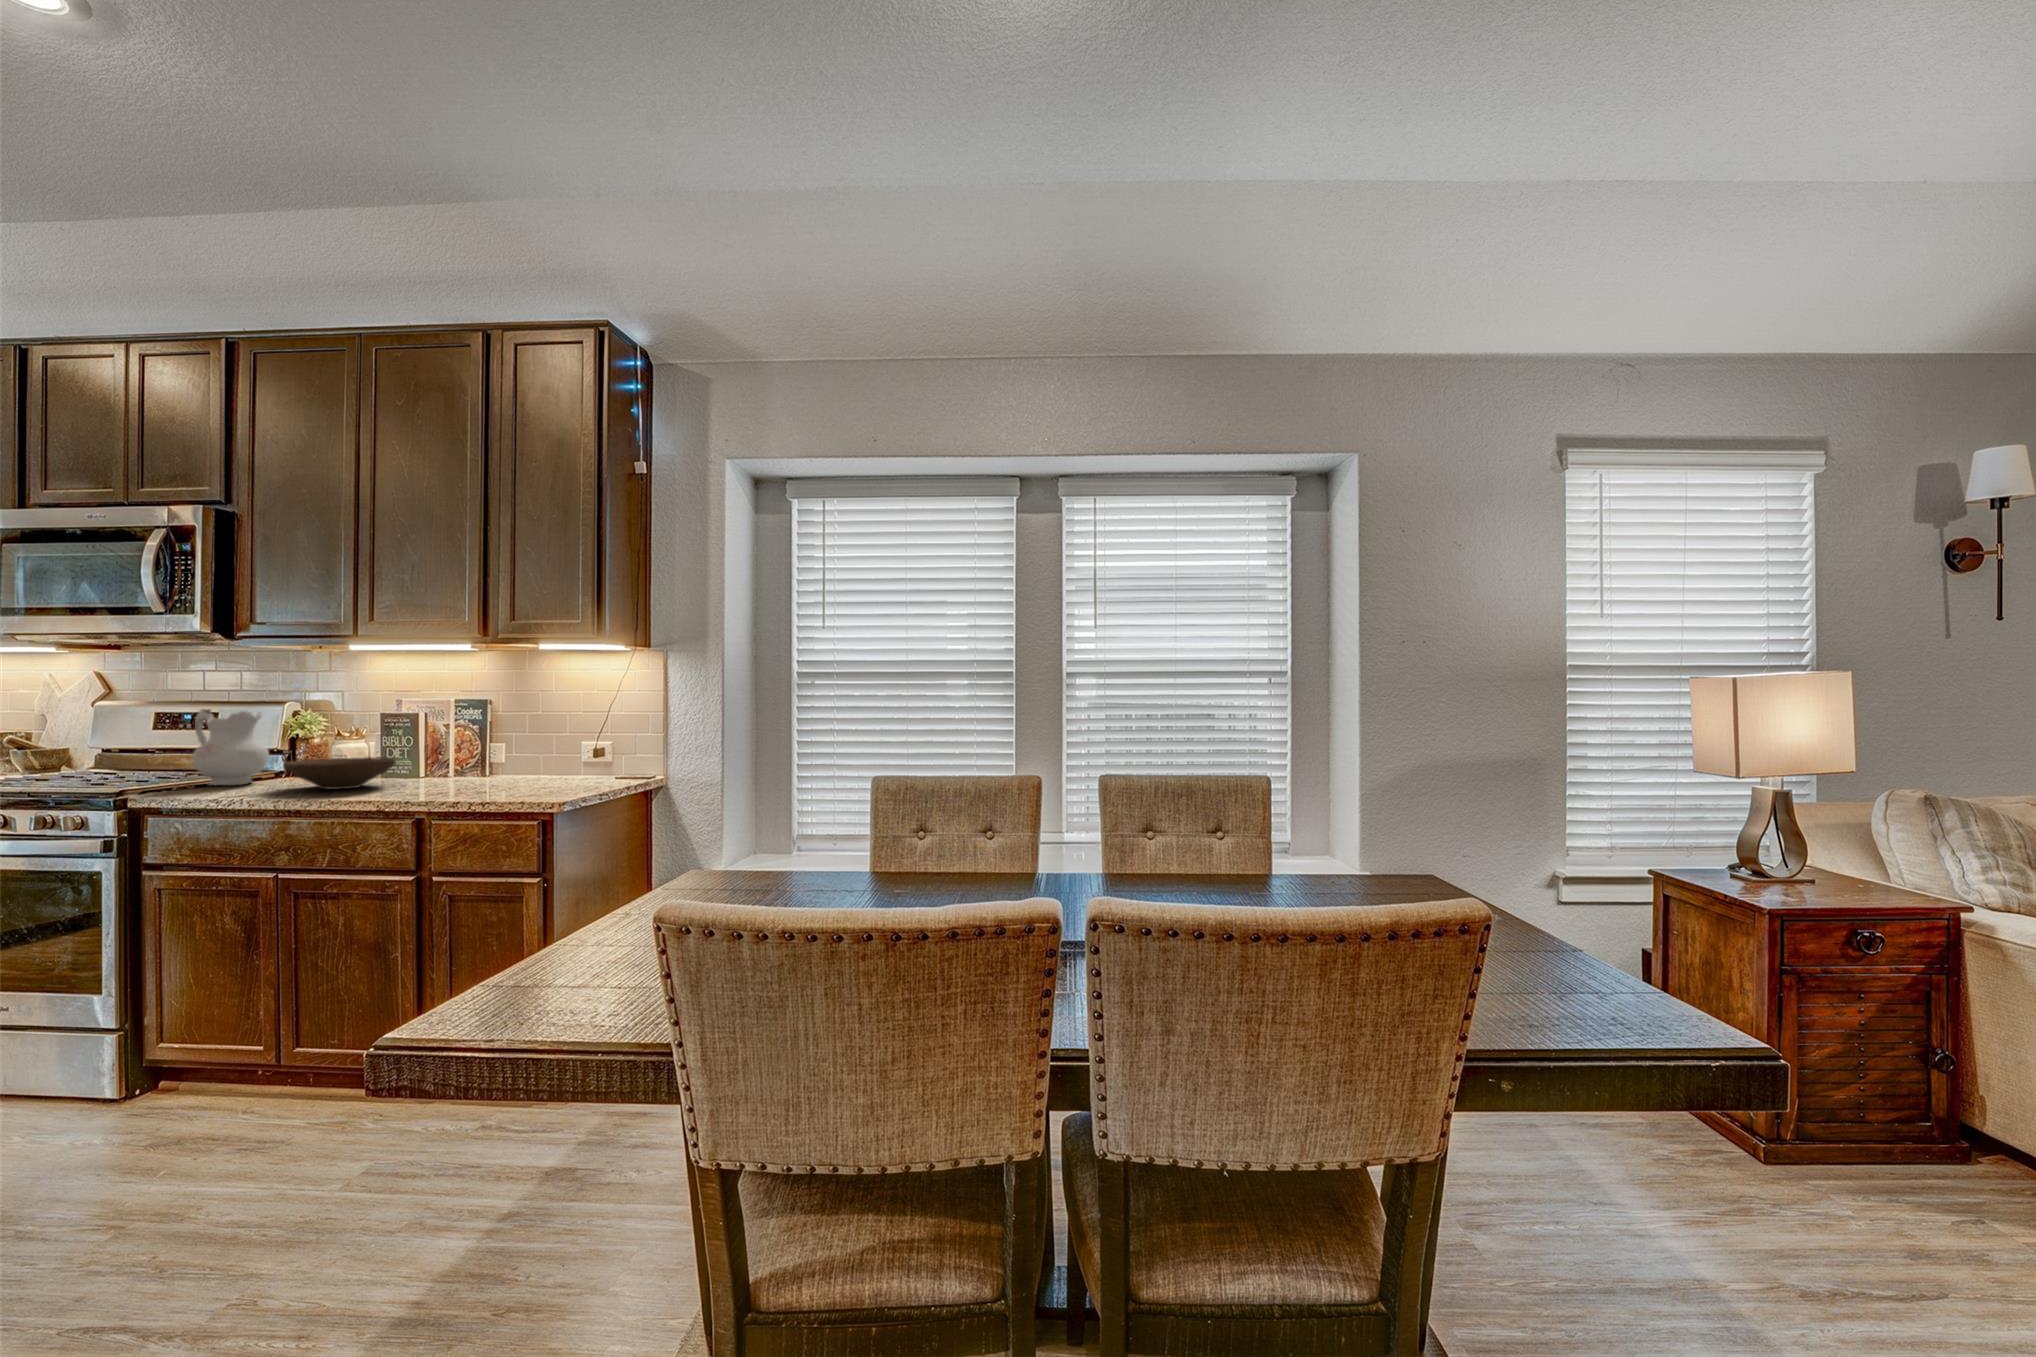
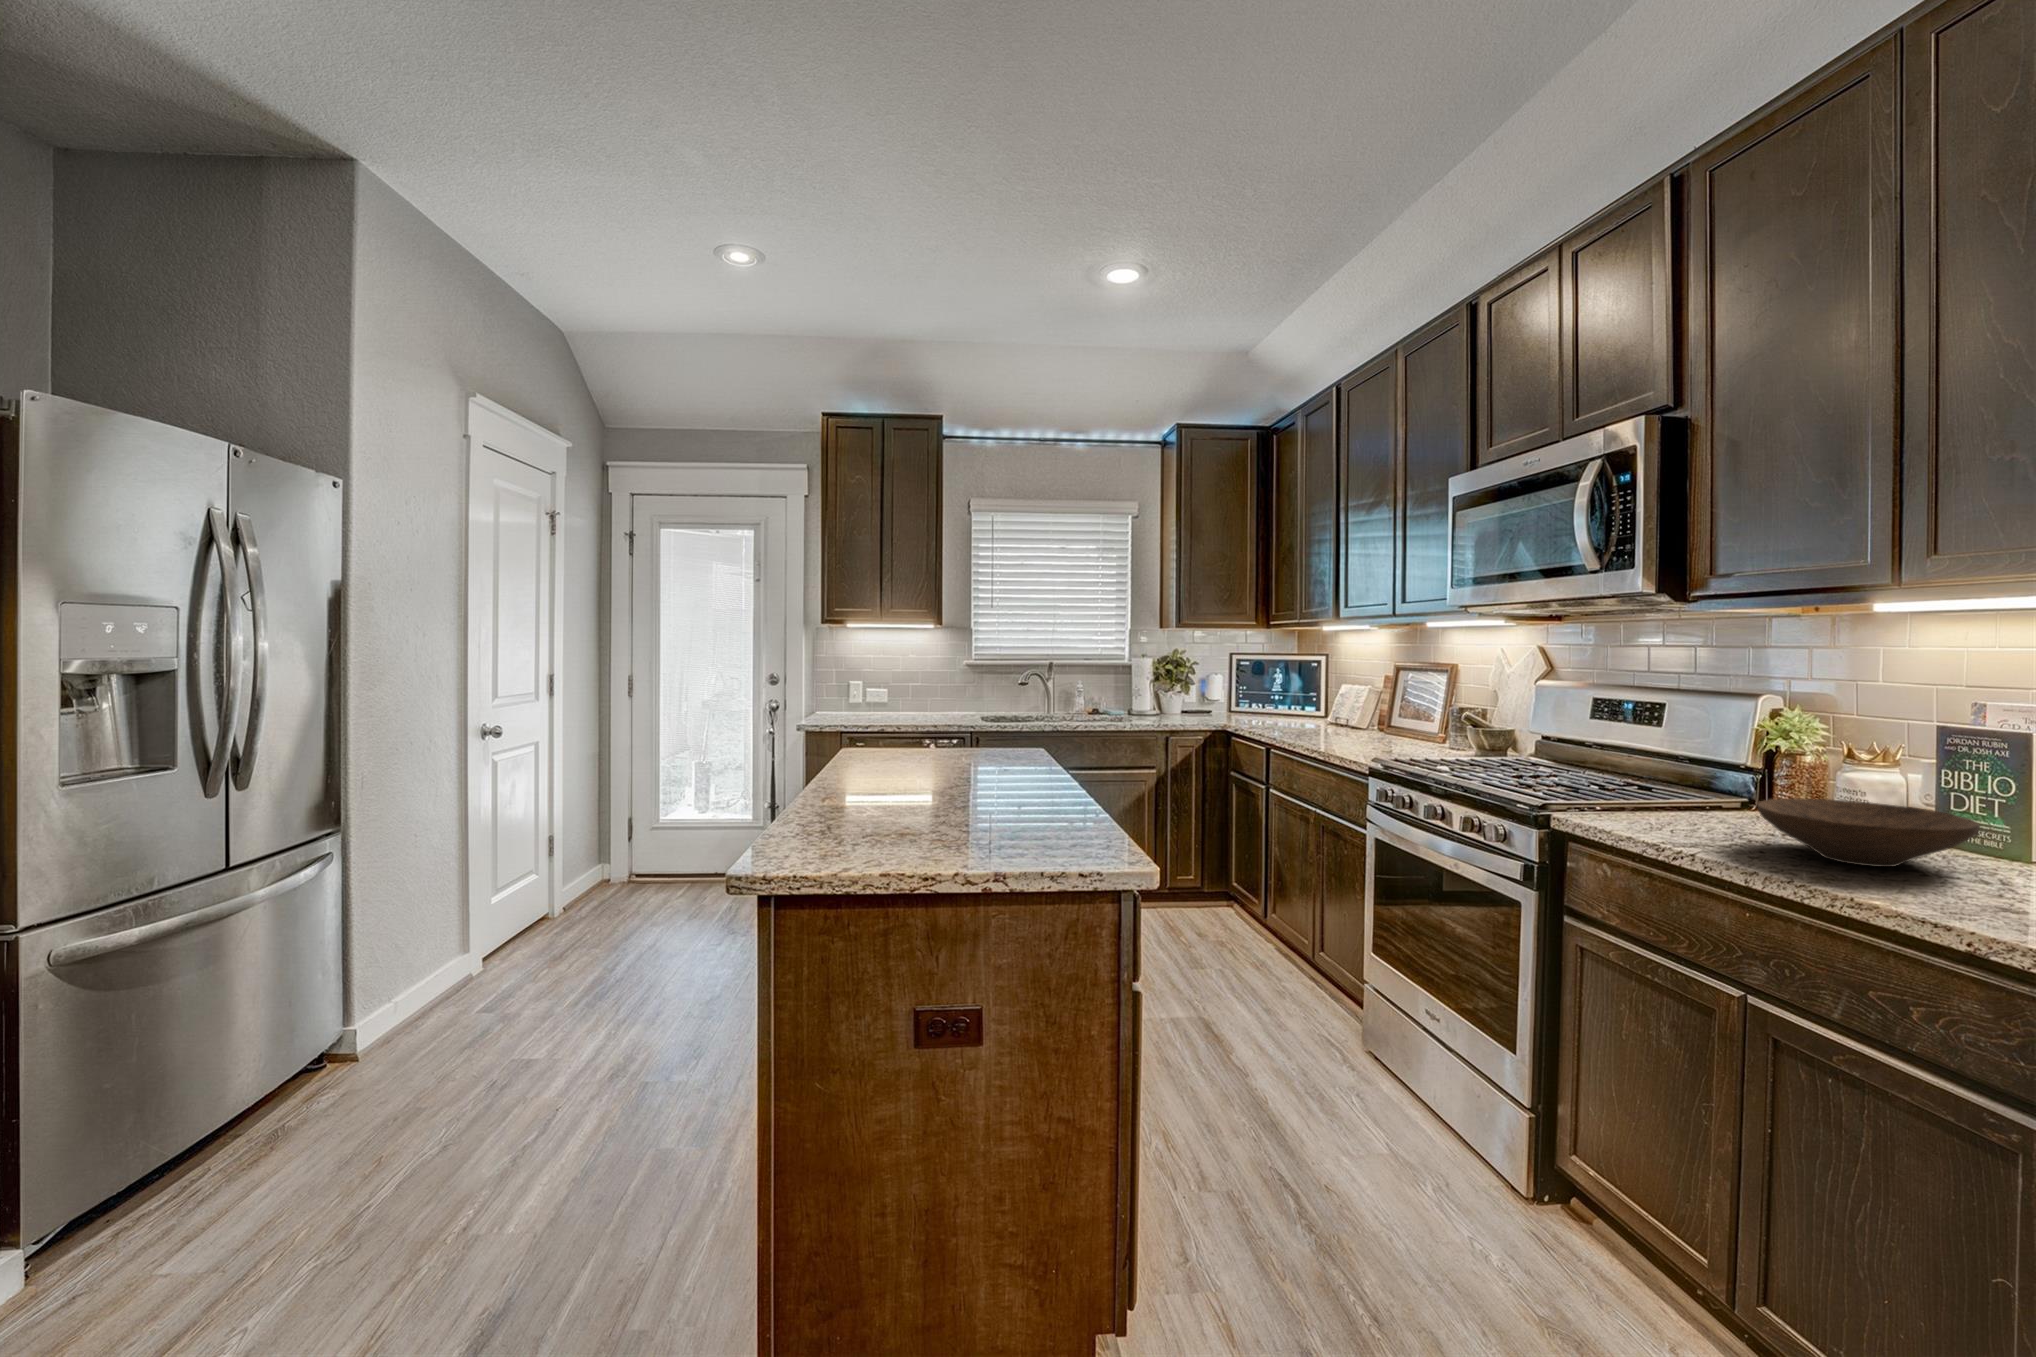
ceramic pitcher: present [193,709,269,785] -> none [1628,702,1734,820]

